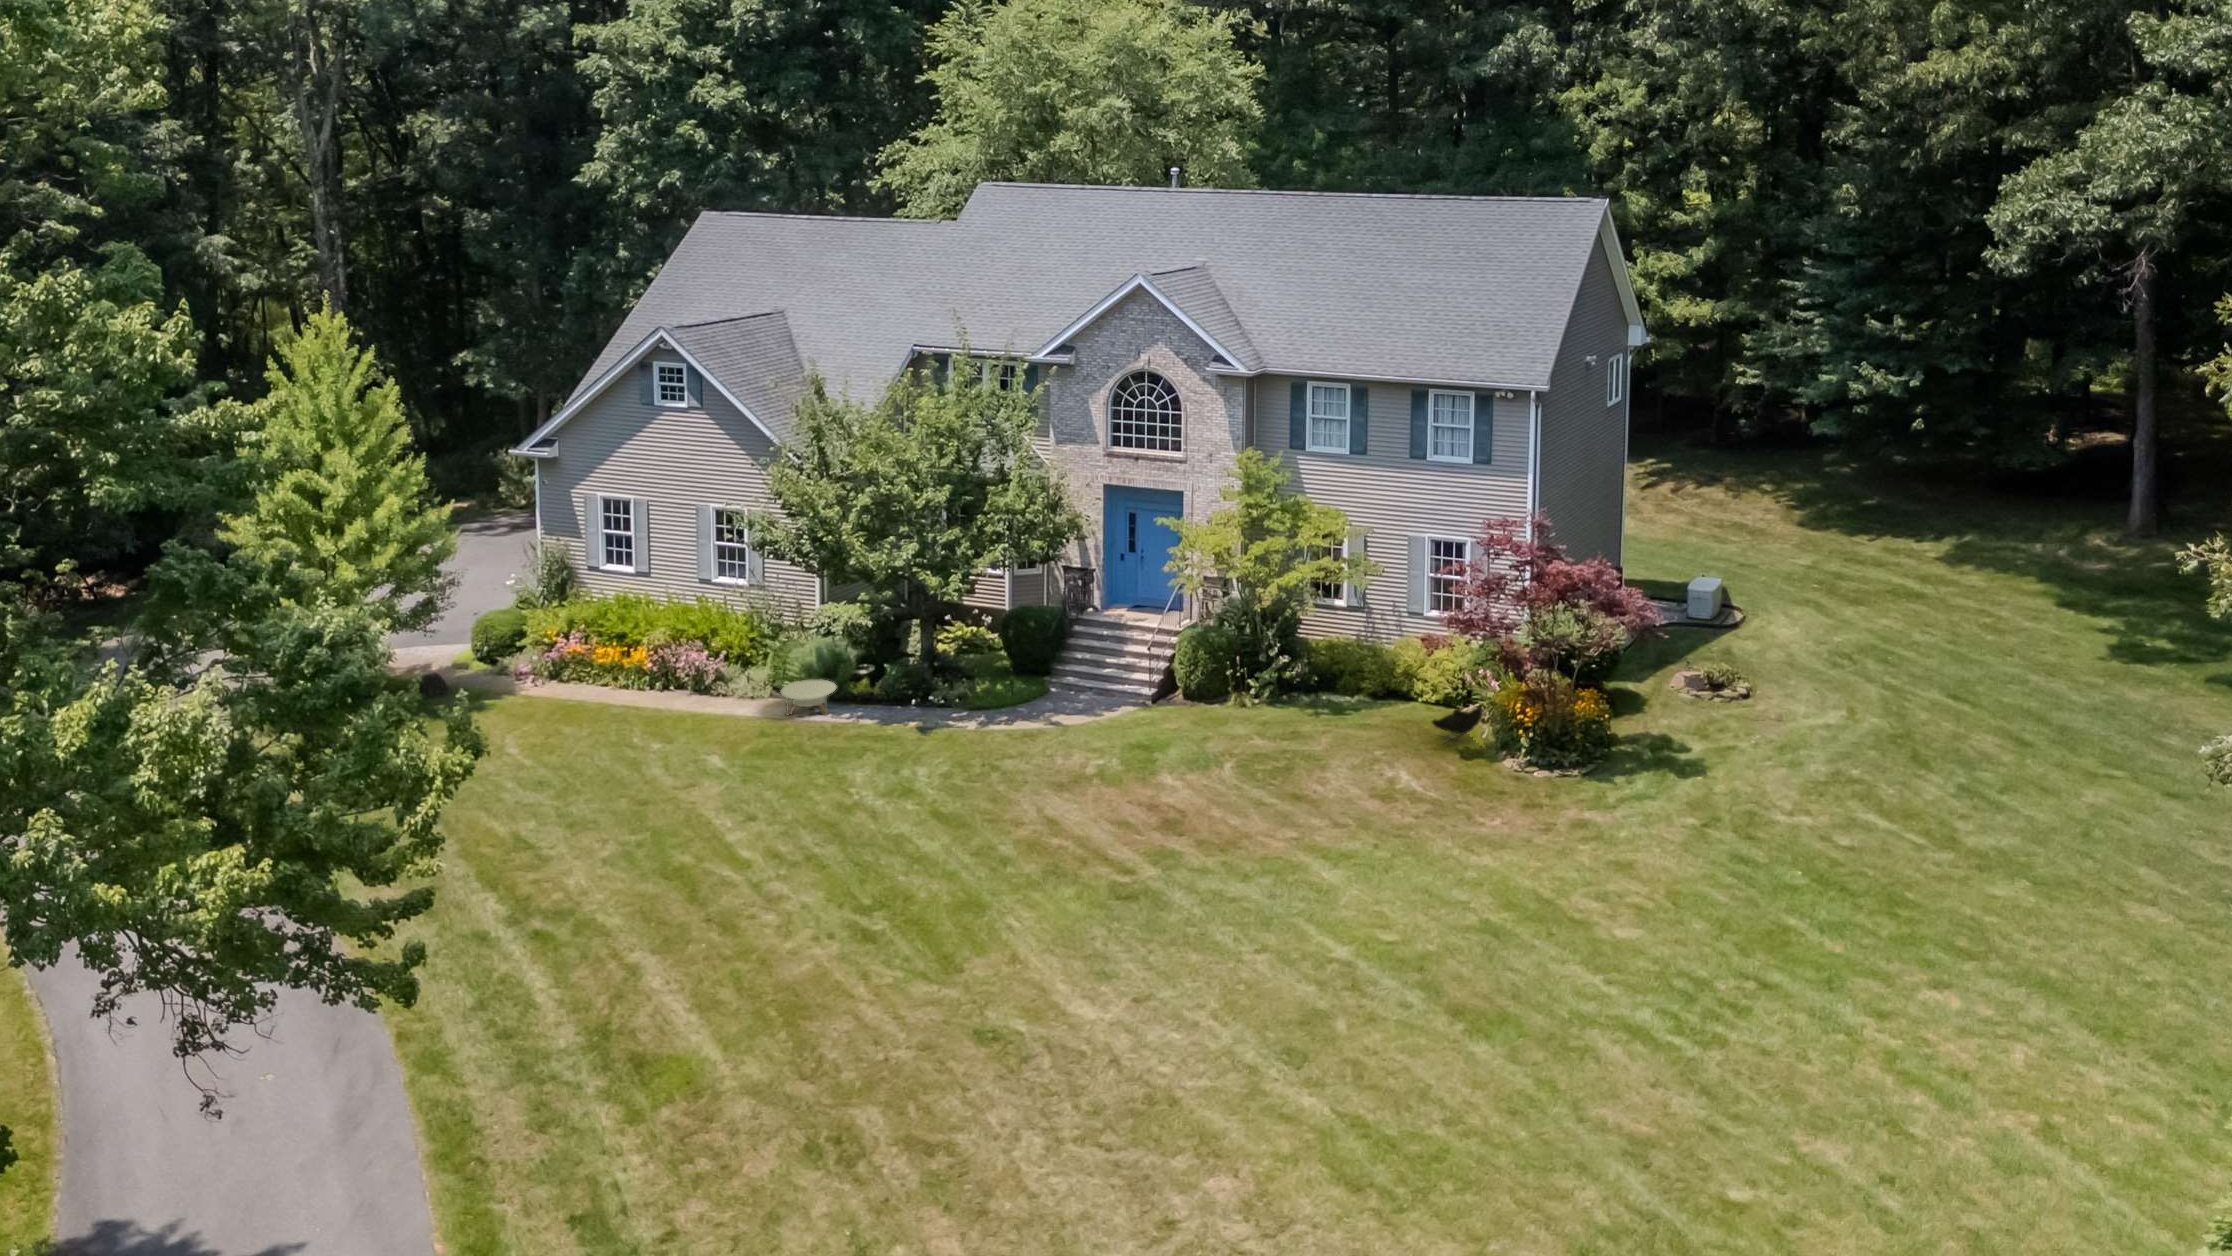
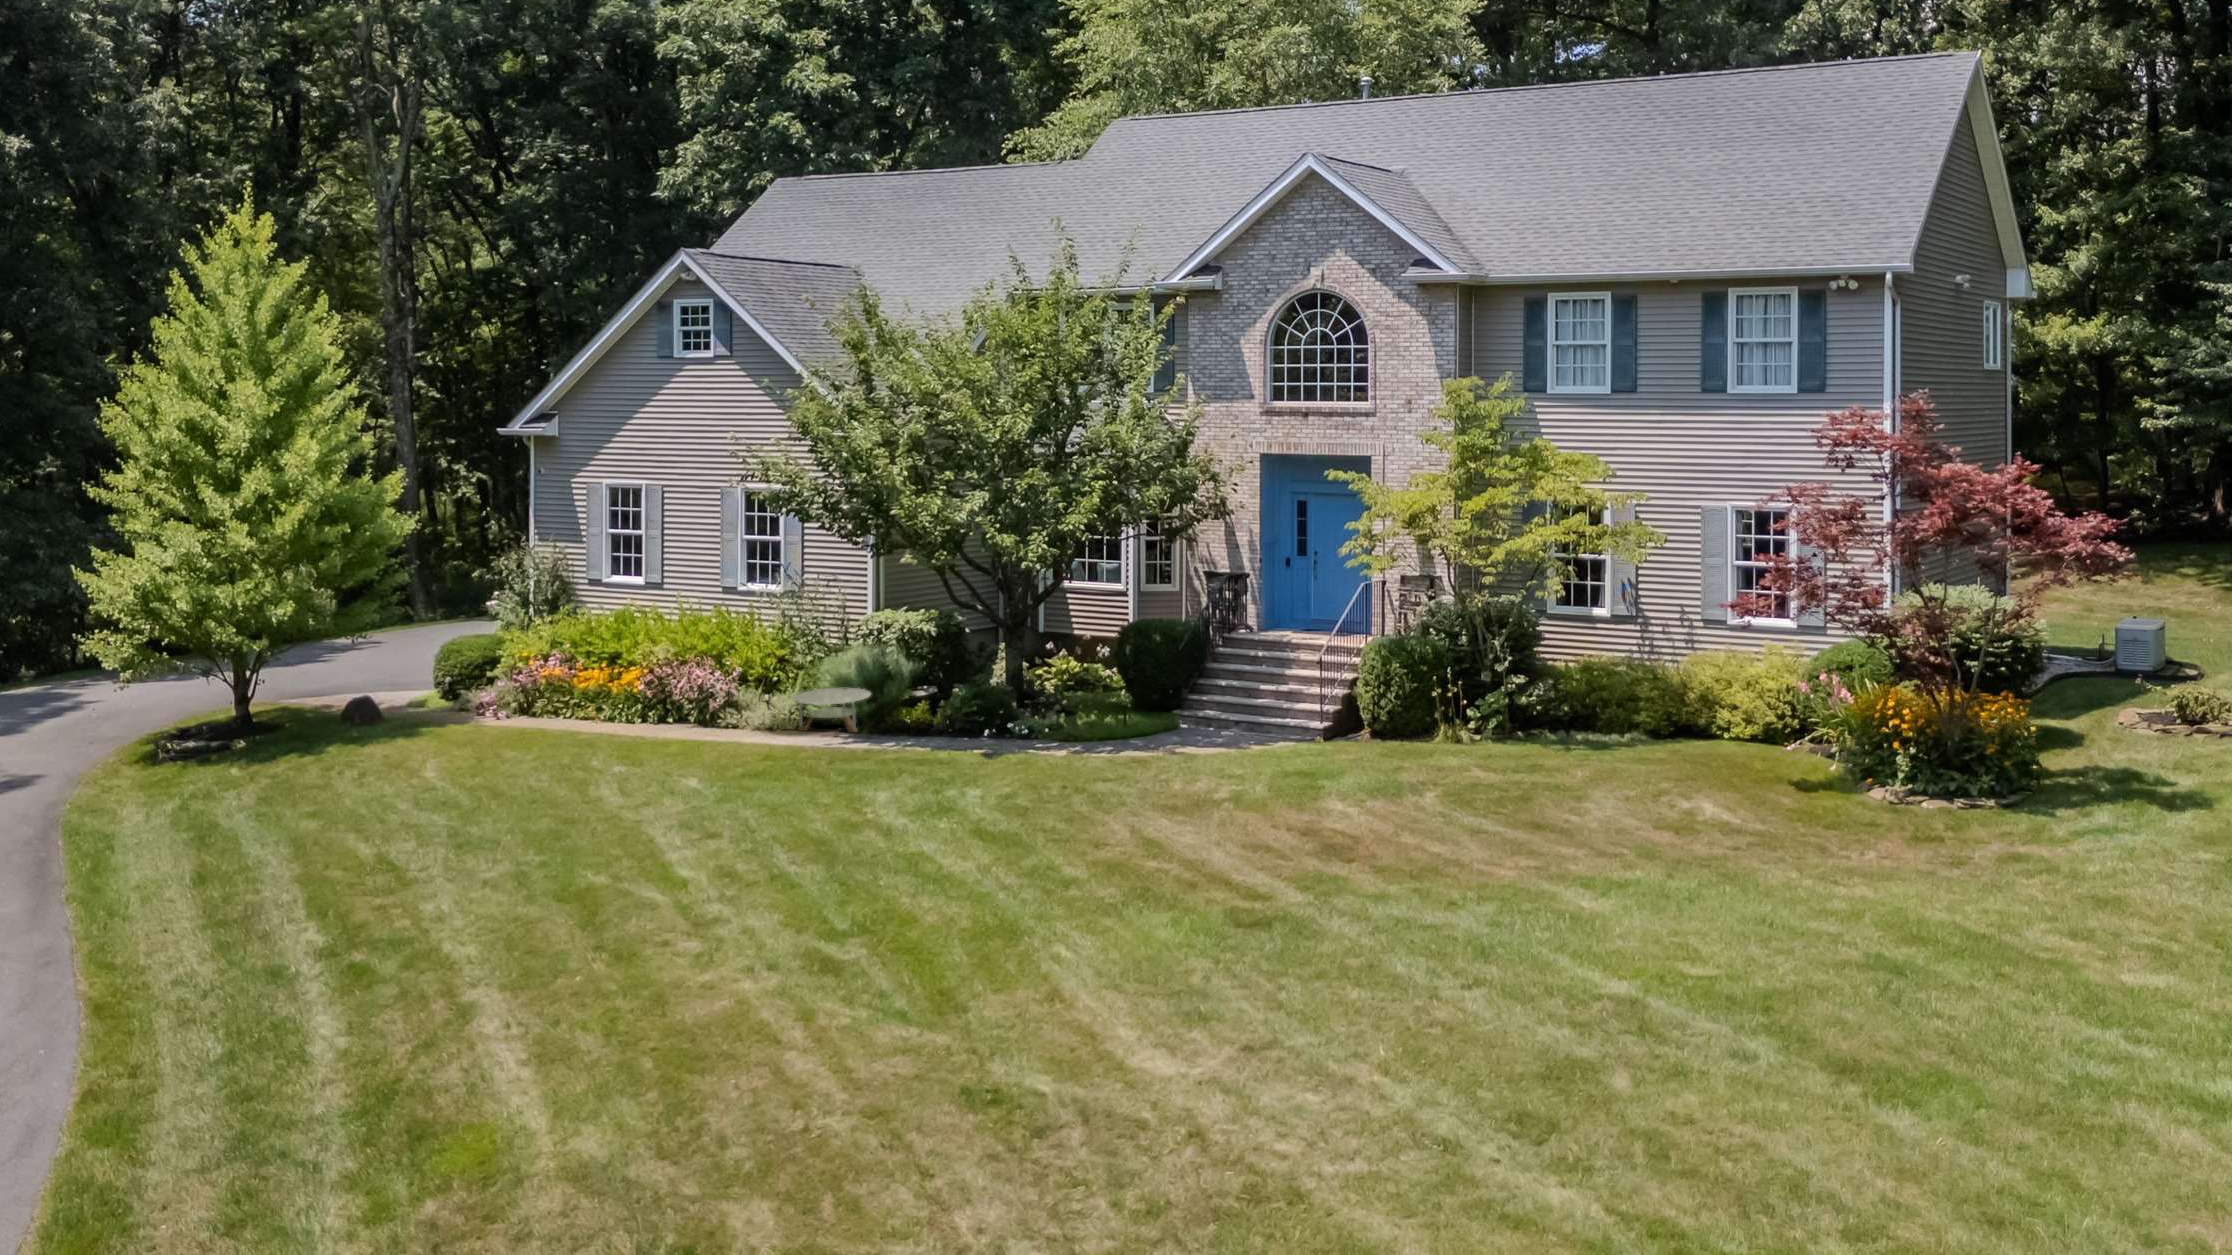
lounge chair: present [1432,707,1483,743] -> none [1767,718,1853,778]

